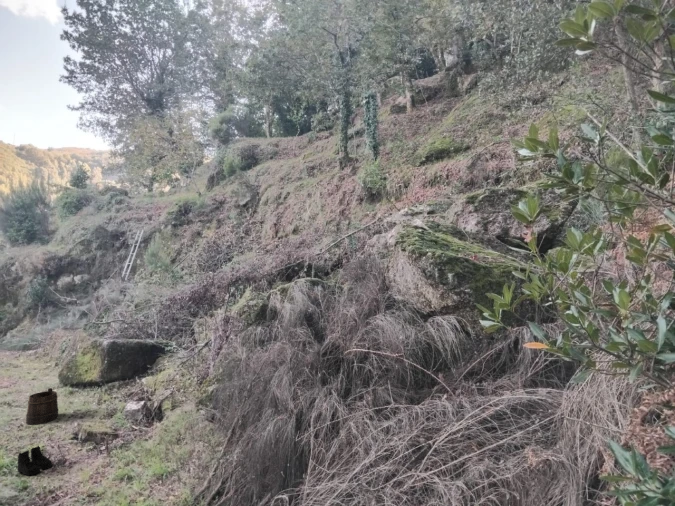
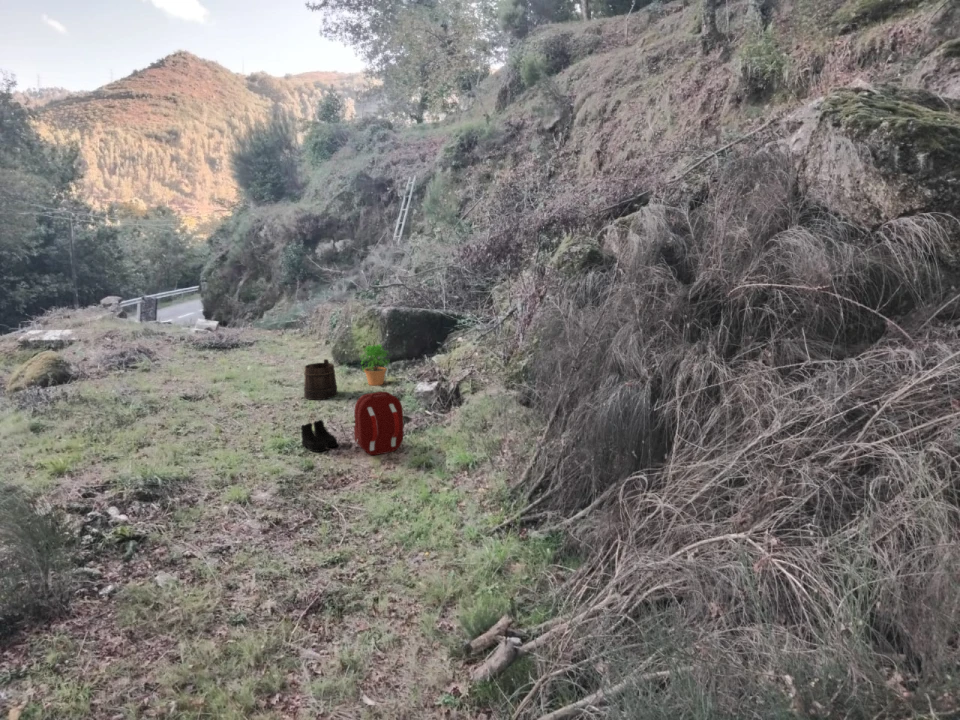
potted plant: none [79,370,111,405] -> present [361,344,387,385]
backpack: none [68,417,111,471] -> present [354,392,403,455]

